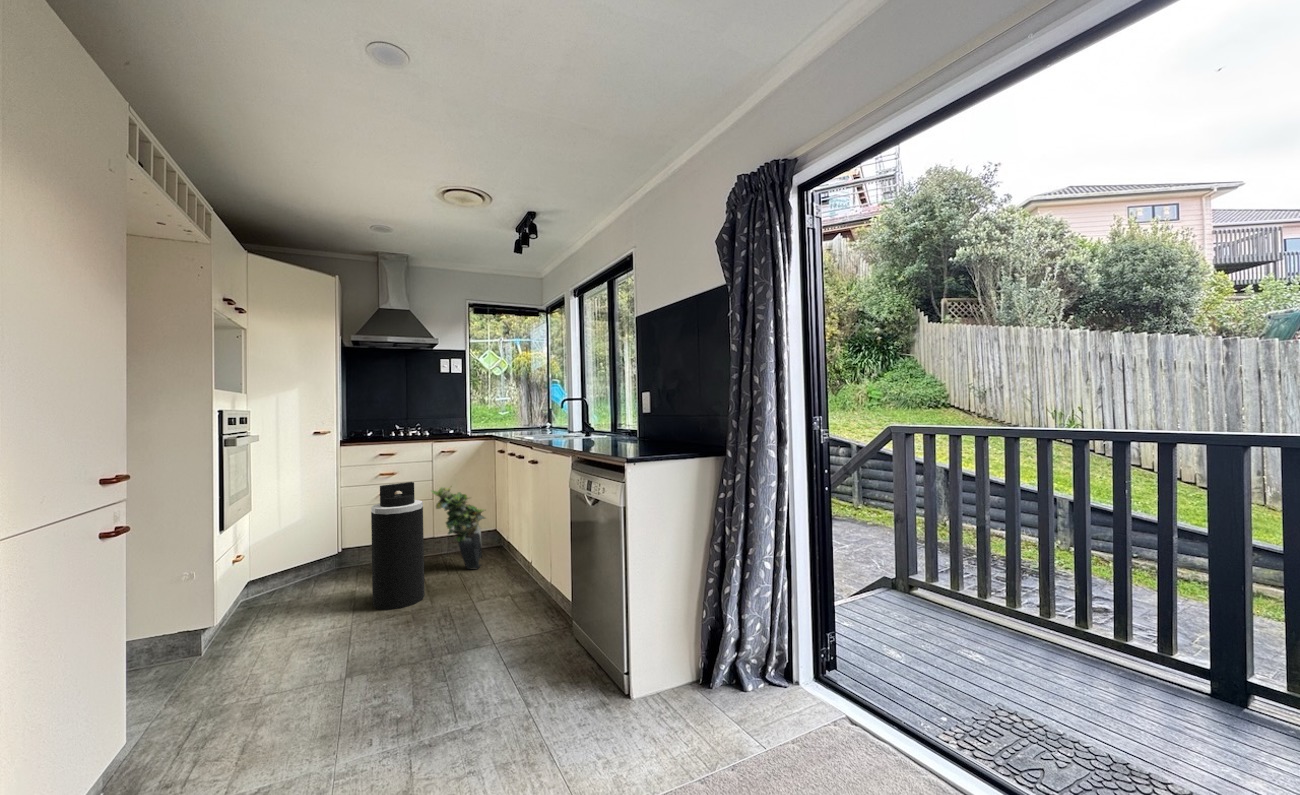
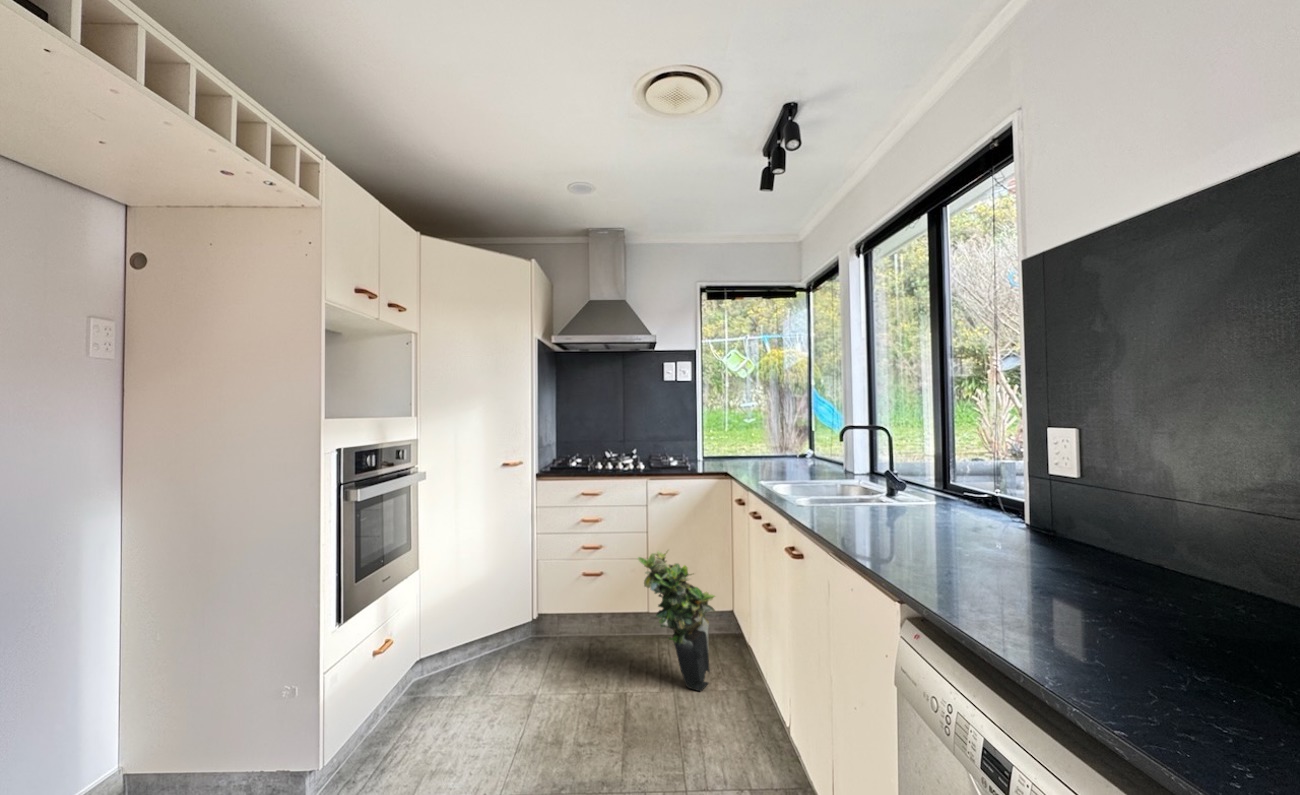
trash can: present [371,482,425,610] -> none [544,555,617,766]

